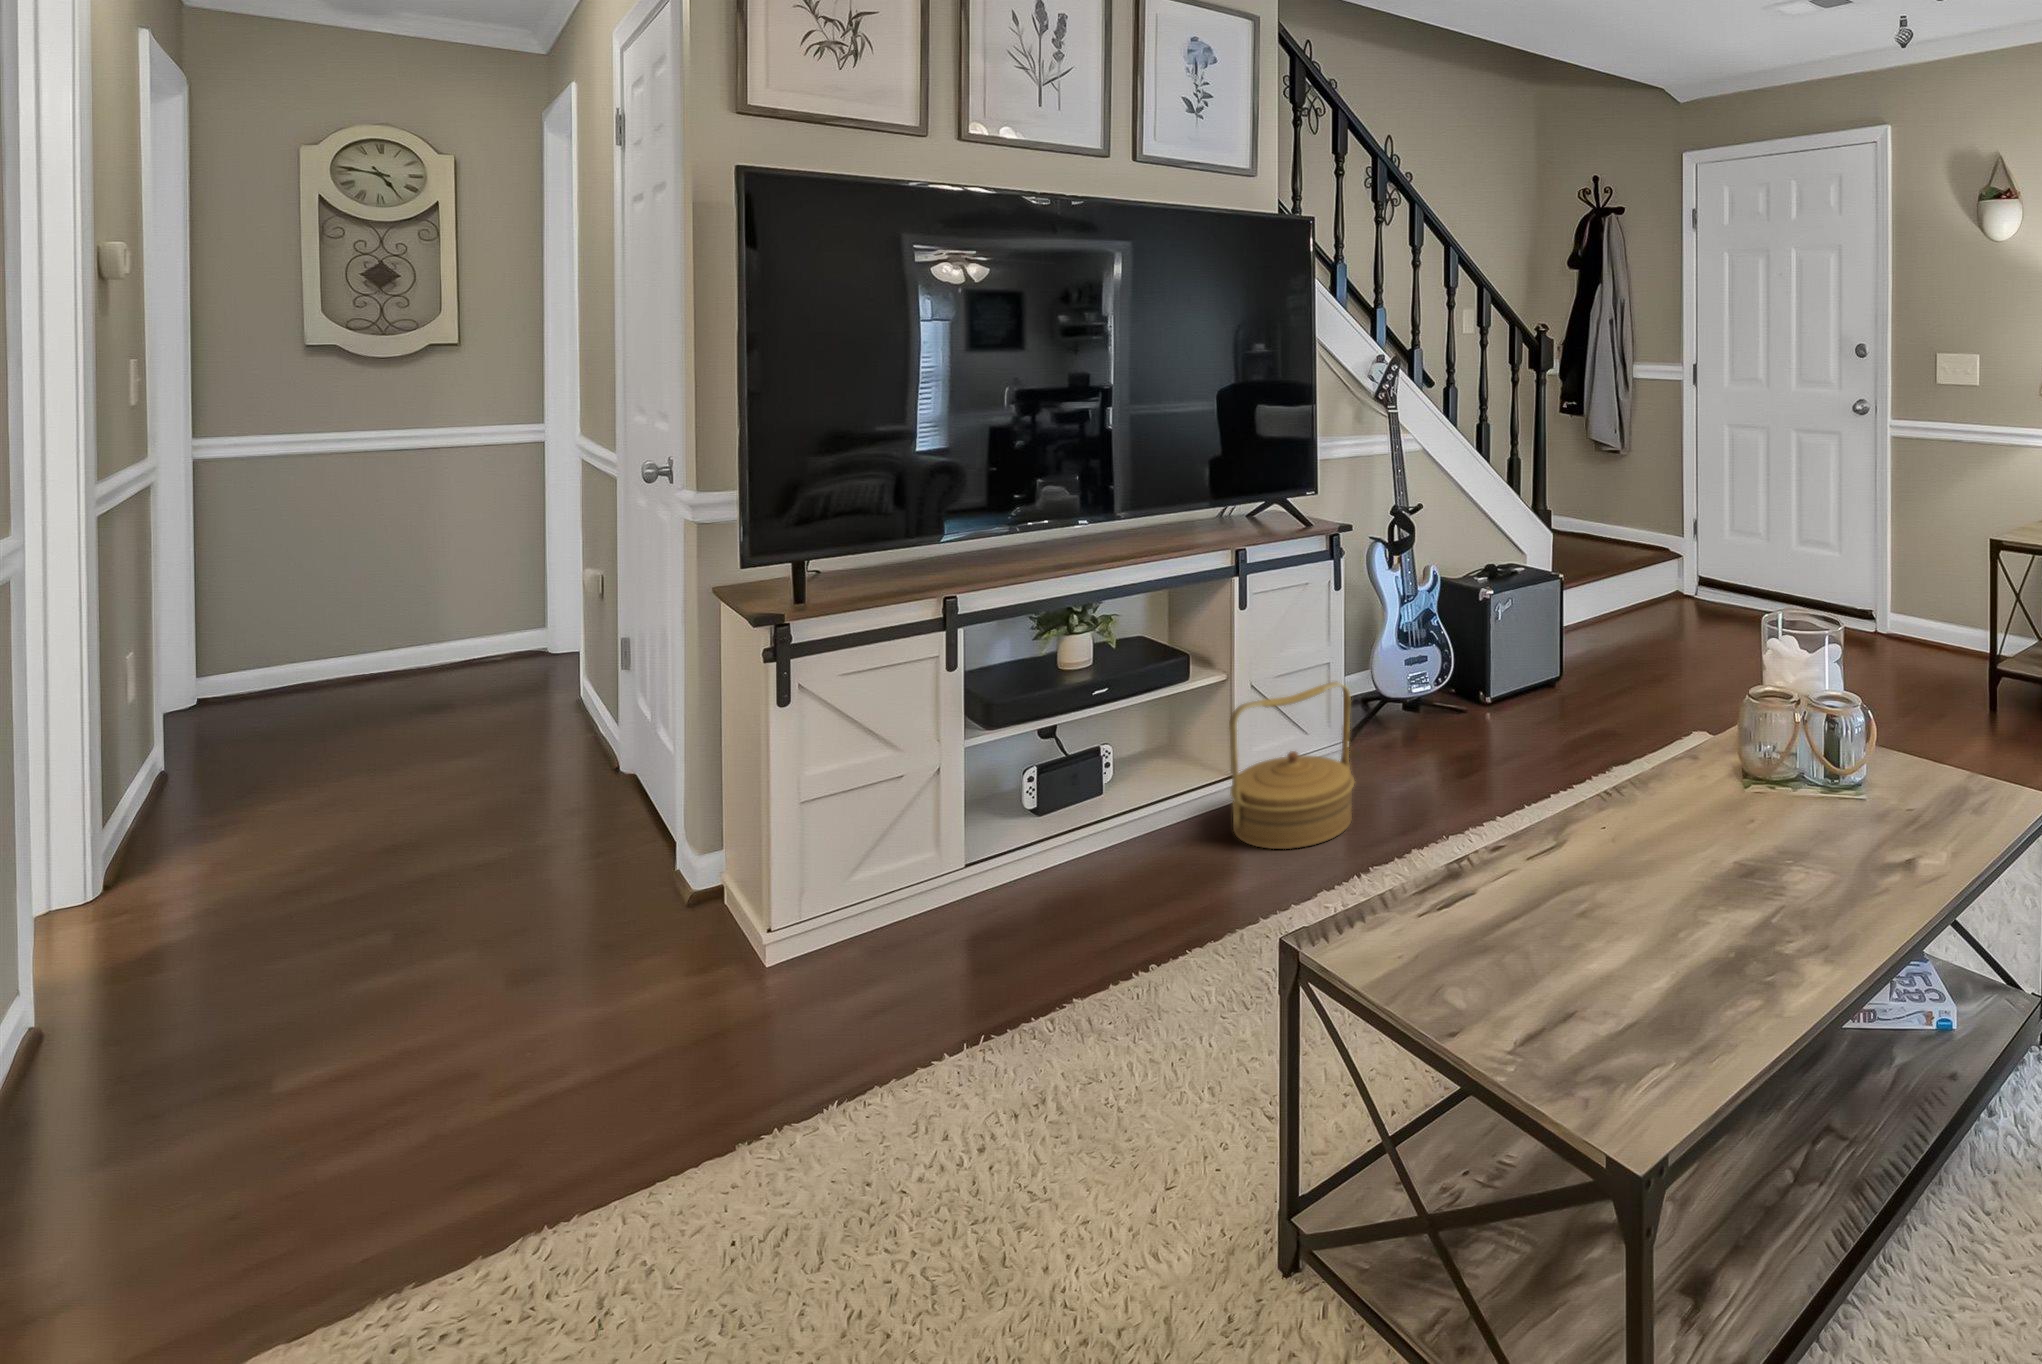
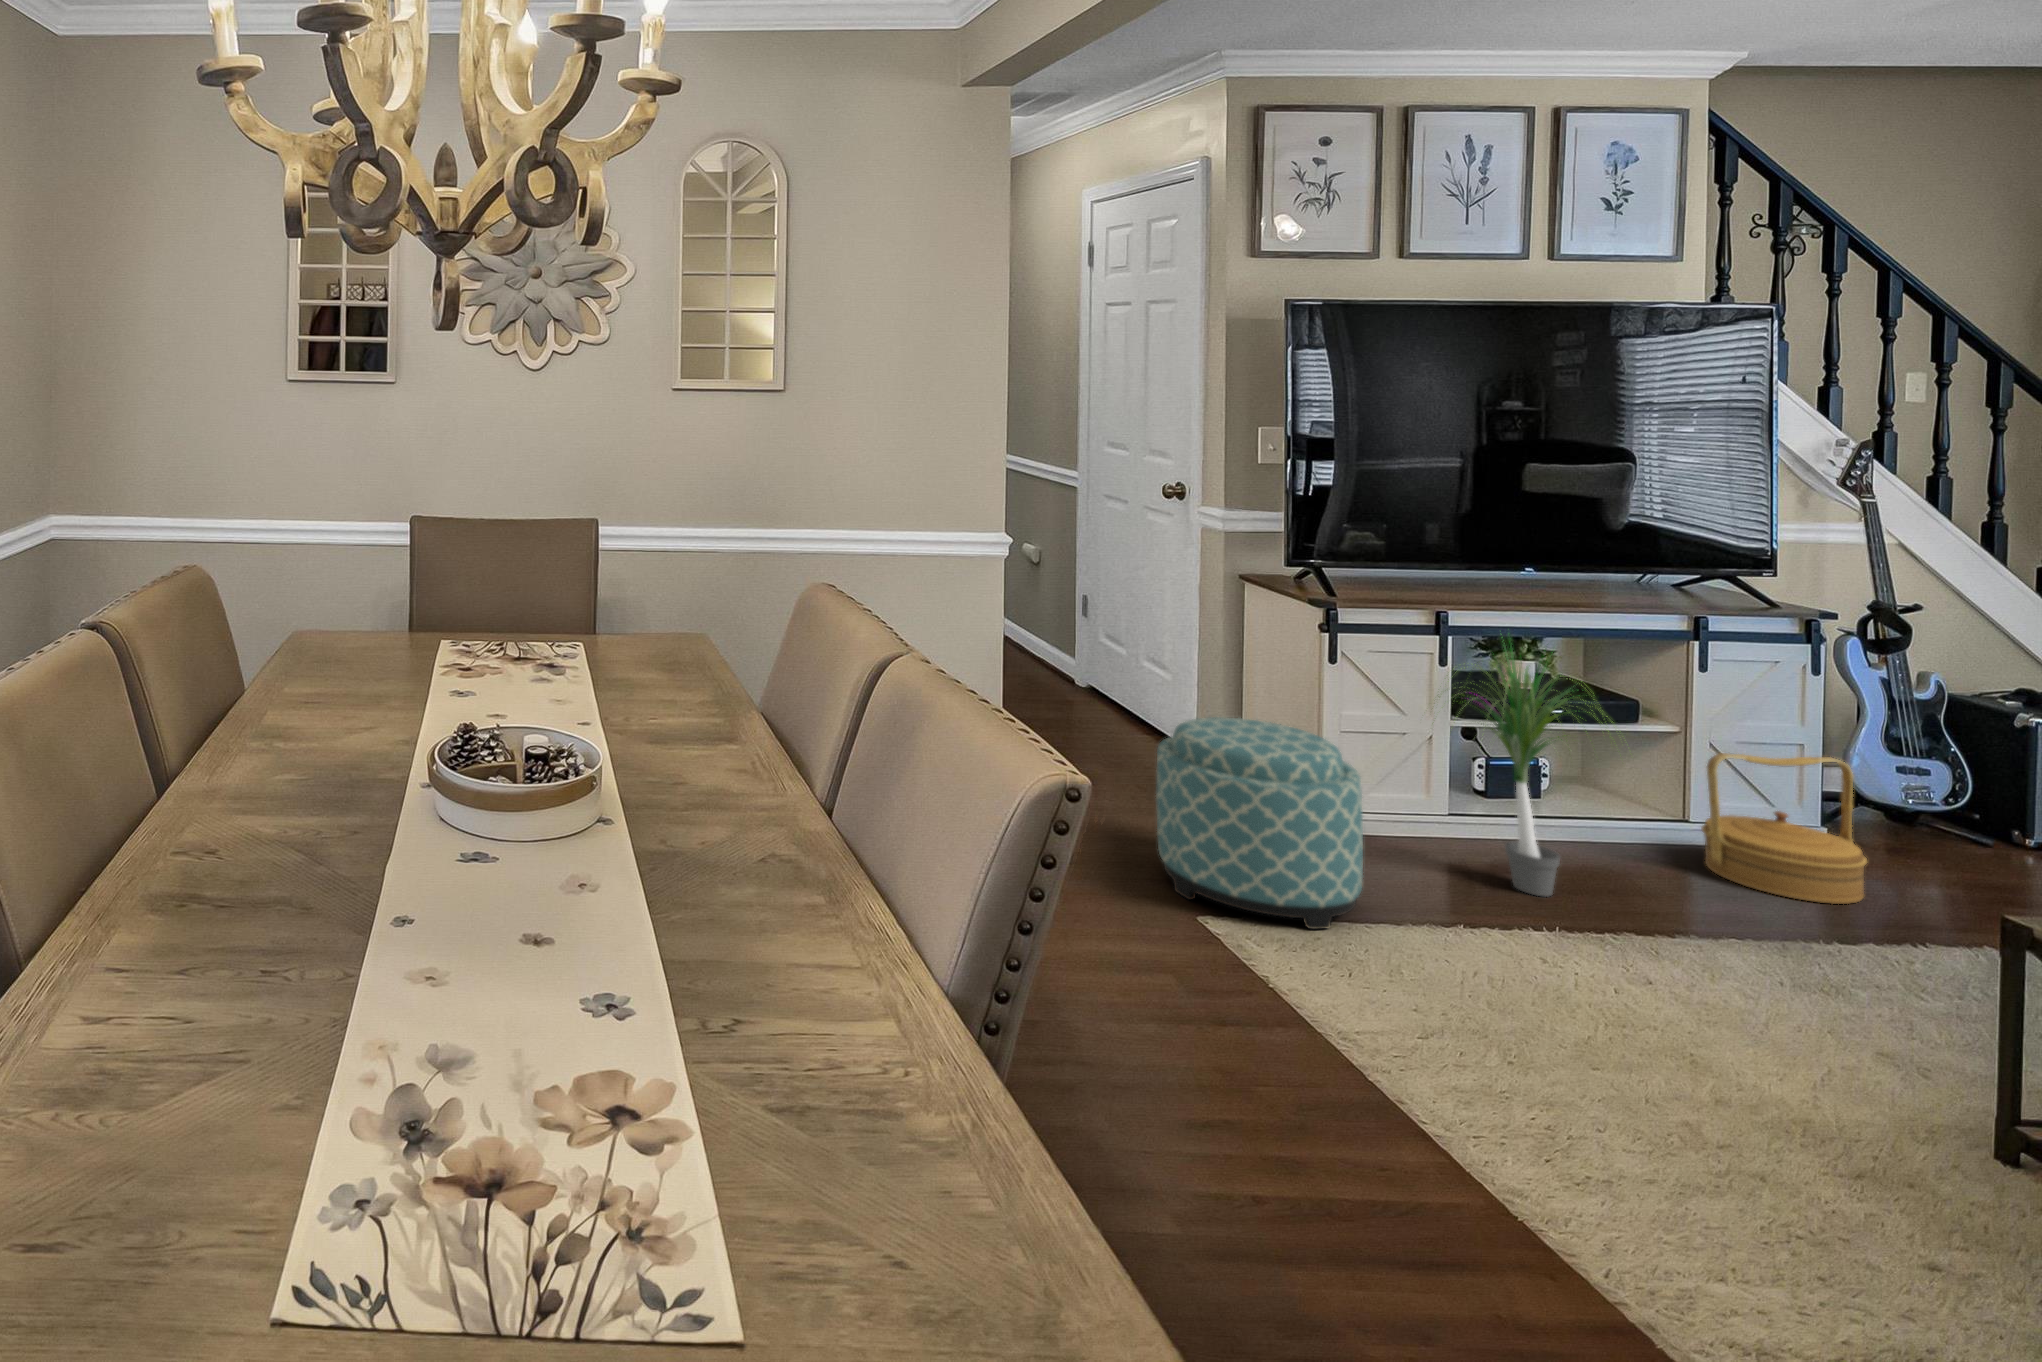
potted plant: none [891,608,1129,957] -> present [1434,652,1614,897]
ottoman: none [347,833,737,1238] -> present [1156,717,1363,929]

